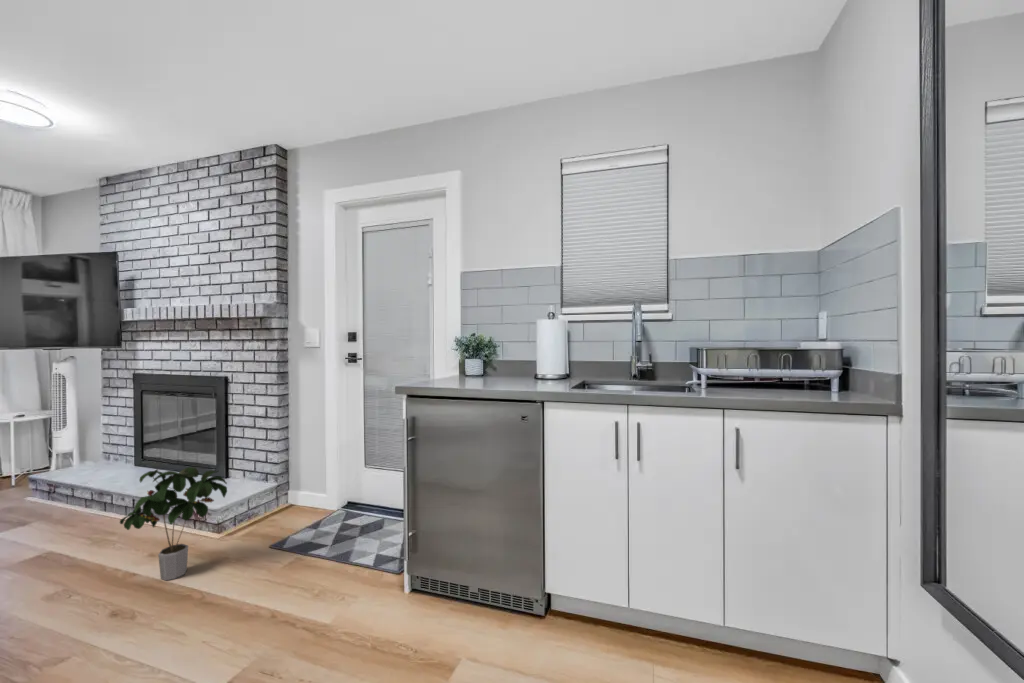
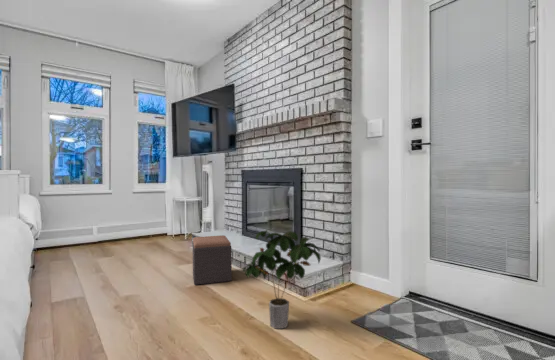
footstool: none [29,476,108,557] -> present [193,235,232,285]

